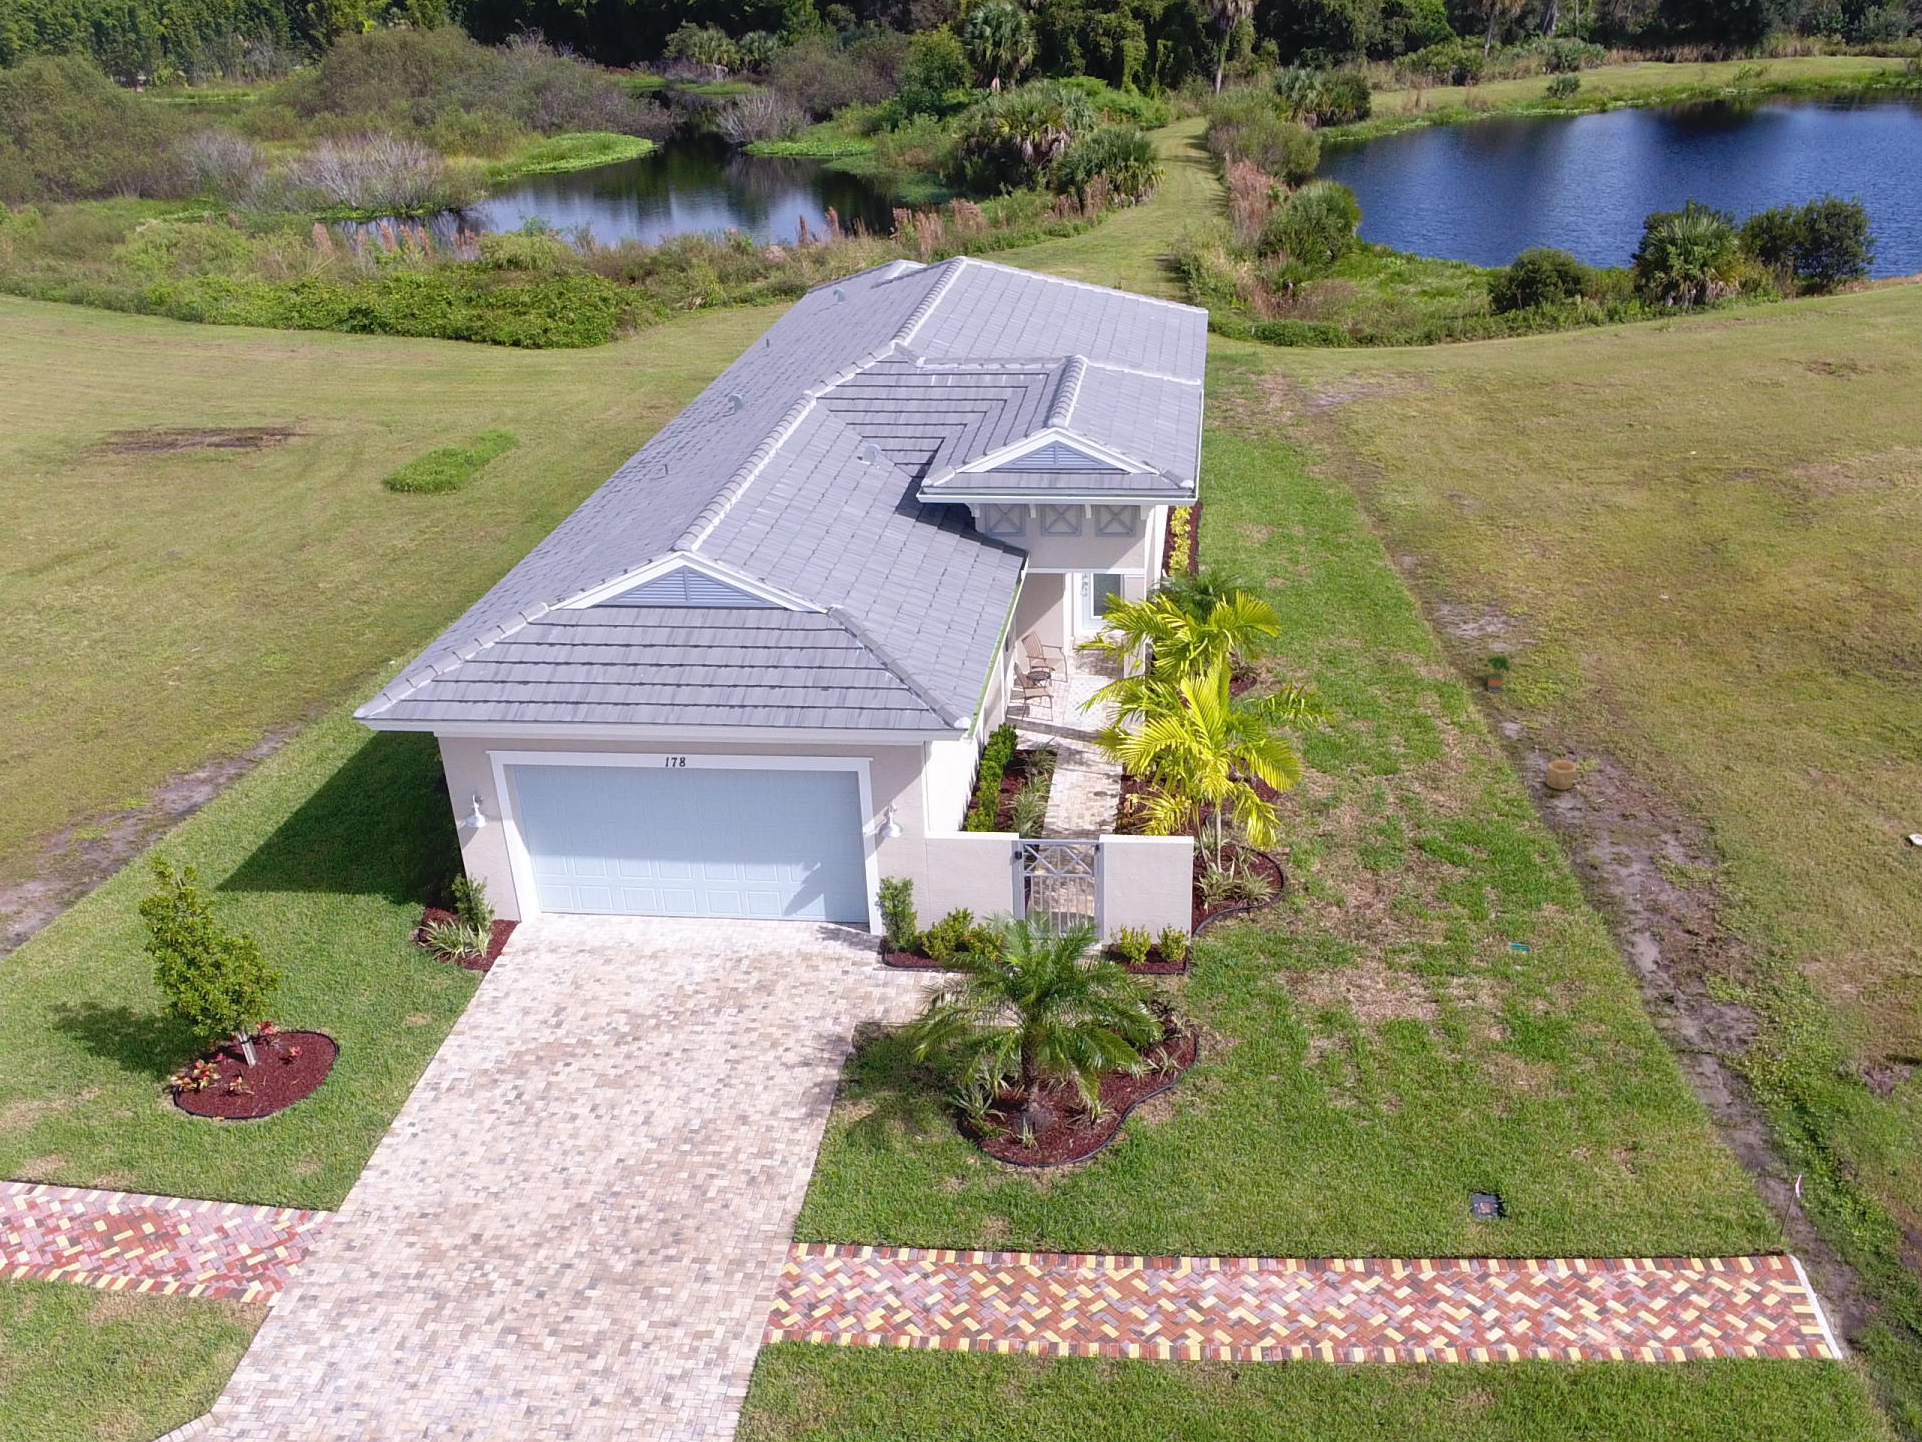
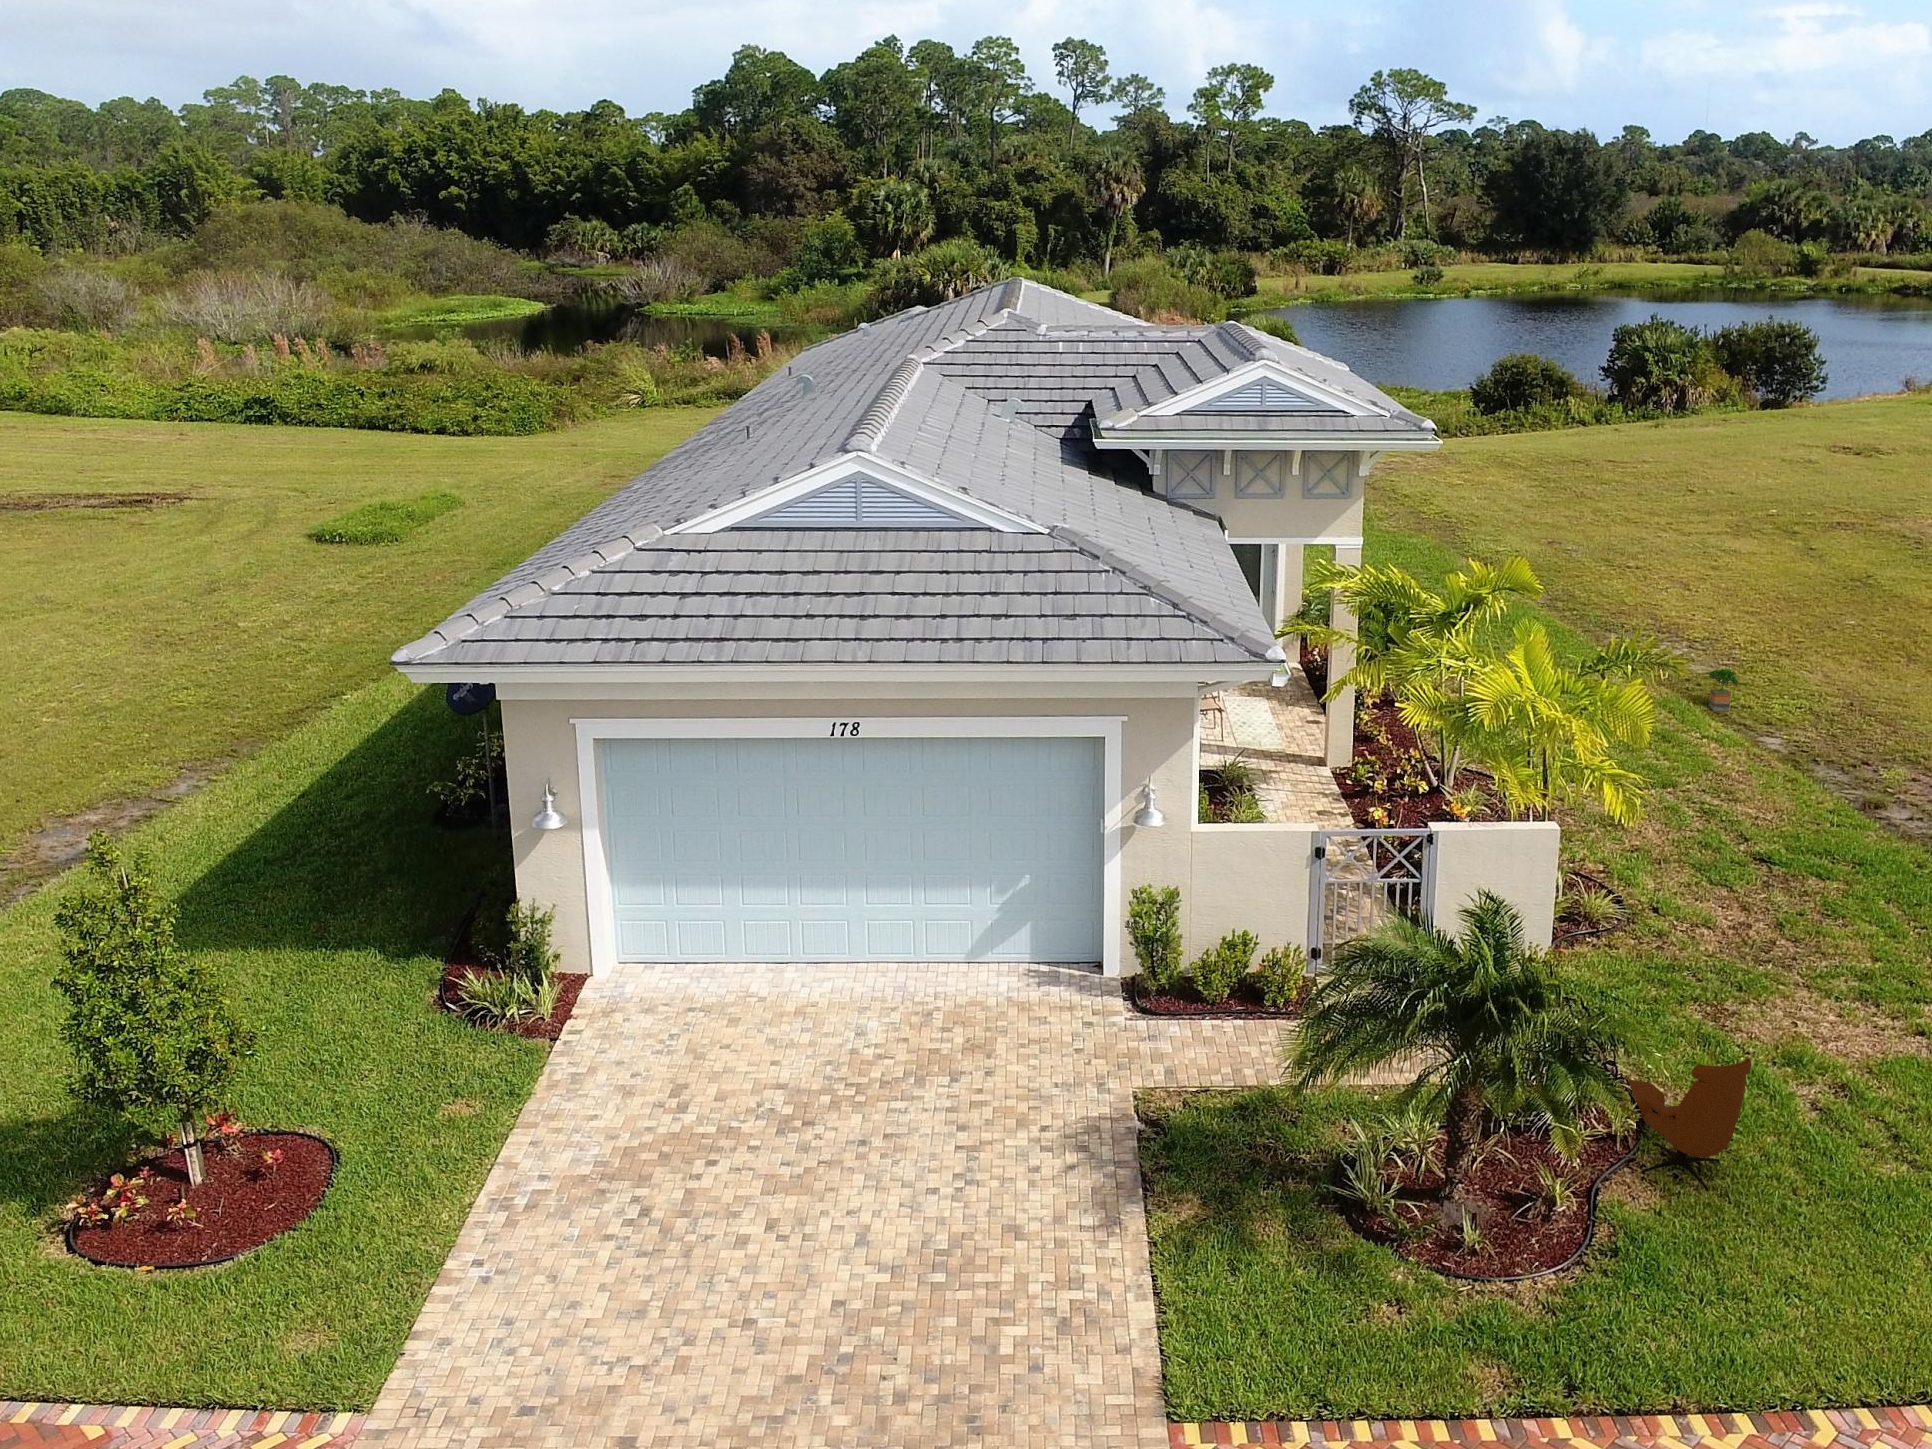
wooden bucket: present [1546,760,1576,790] -> none [1852,766,1890,801]
lounge chair: none [1167,1033,1236,1115] -> present [1628,1058,1751,1191]

